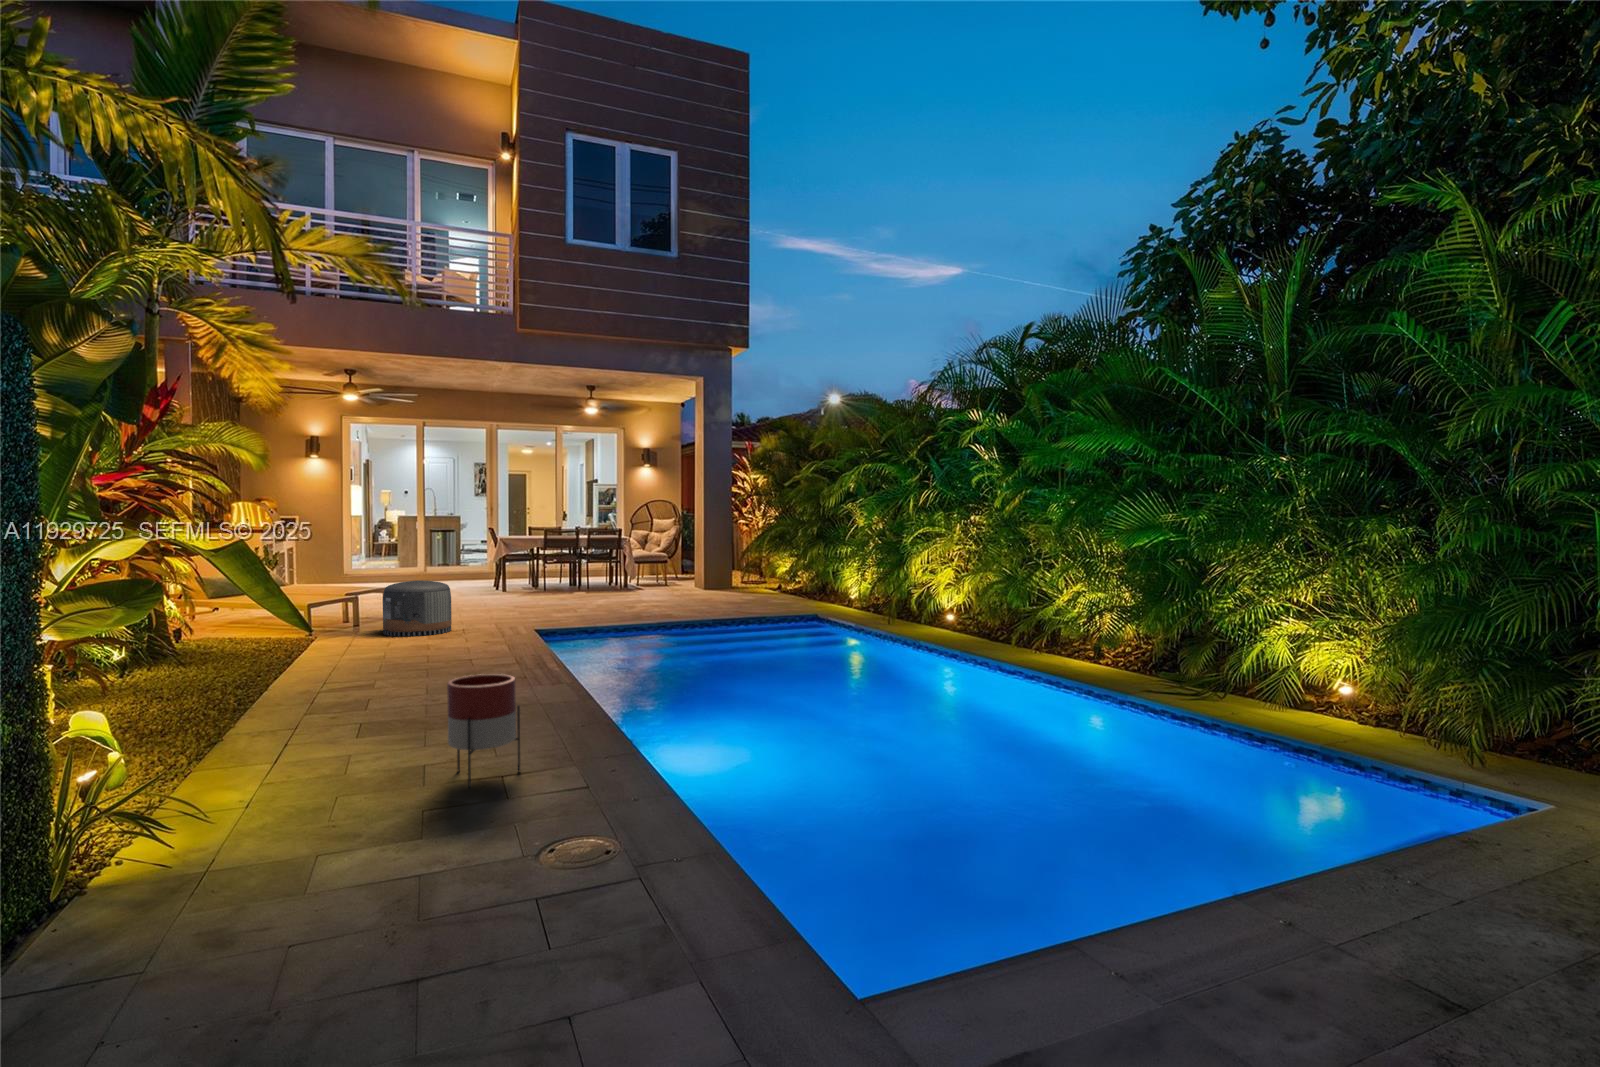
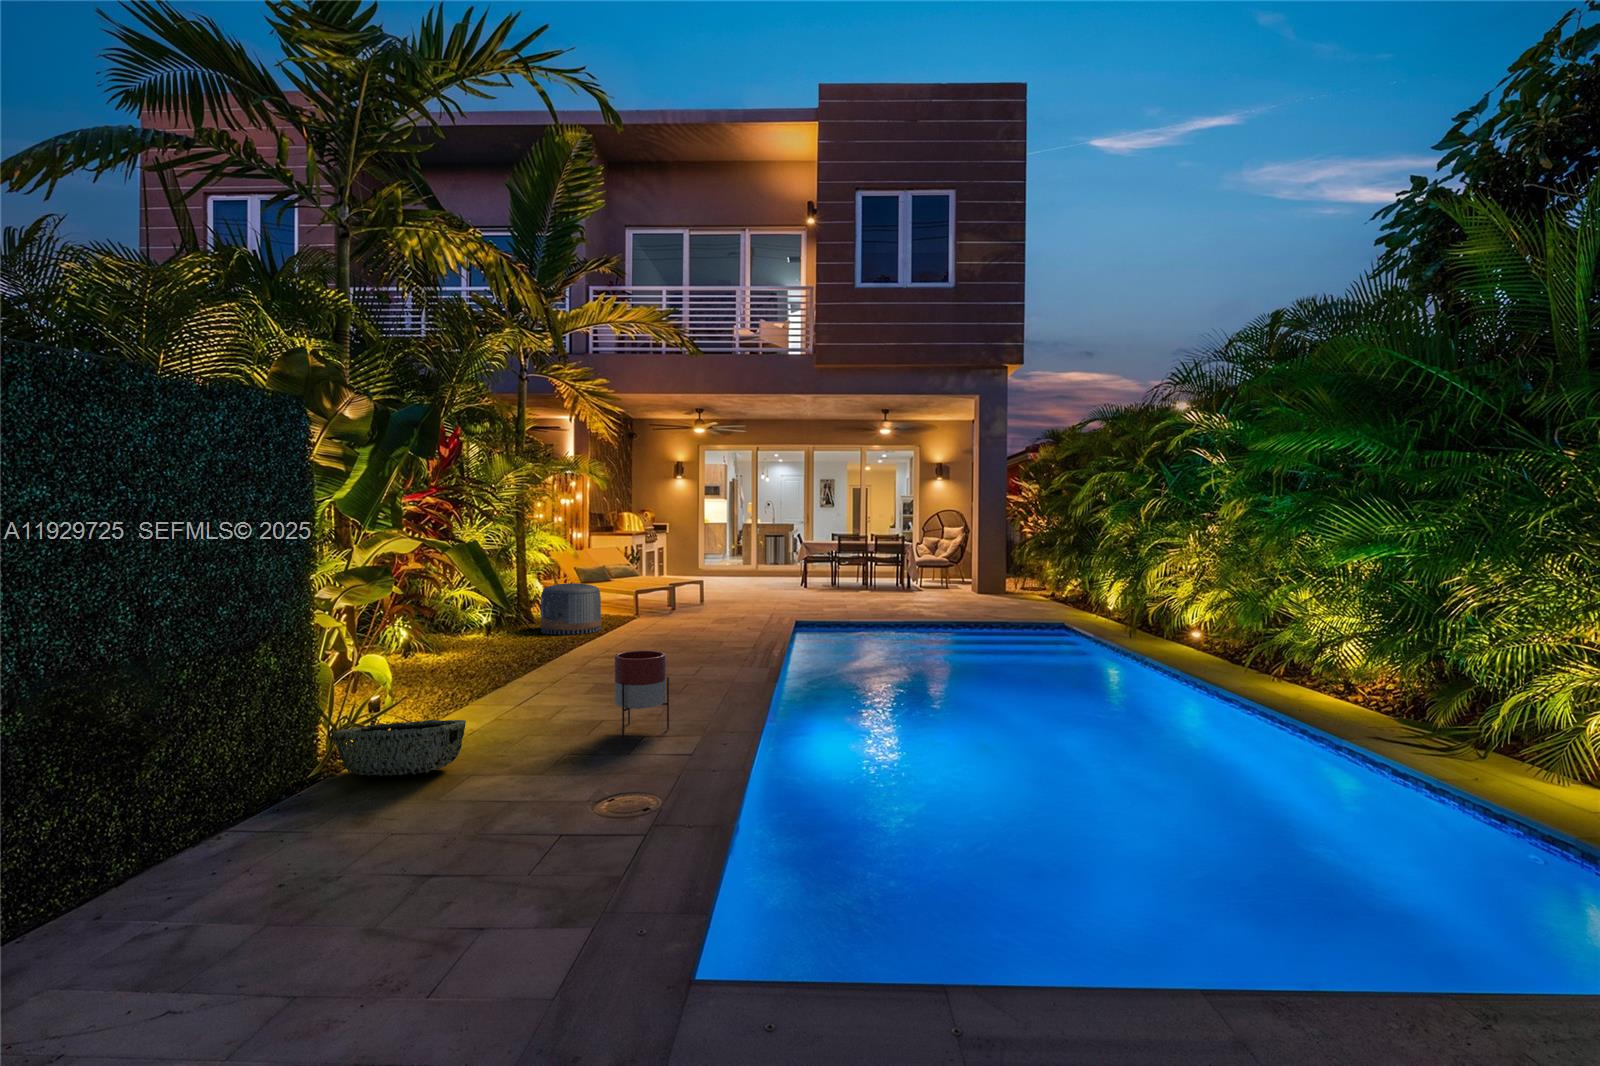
pouf: present [383,581,452,636] -> present [541,583,601,635]
woven basket: none [58,795,274,902] -> present [332,720,466,776]

